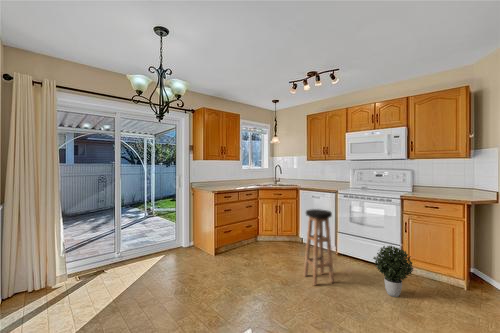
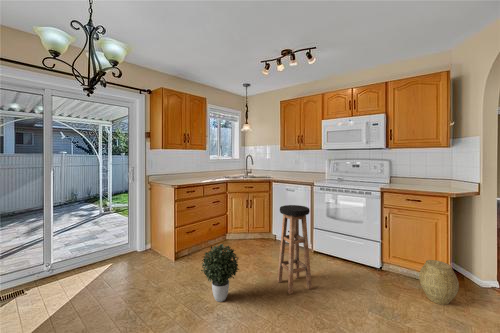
potted plant: present [373,246,413,297] -> present [201,244,239,302]
woven basket: none [435,262,472,302] -> present [419,260,459,305]

